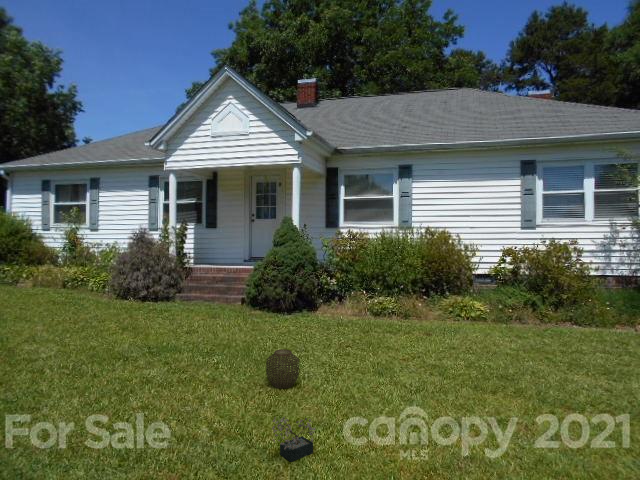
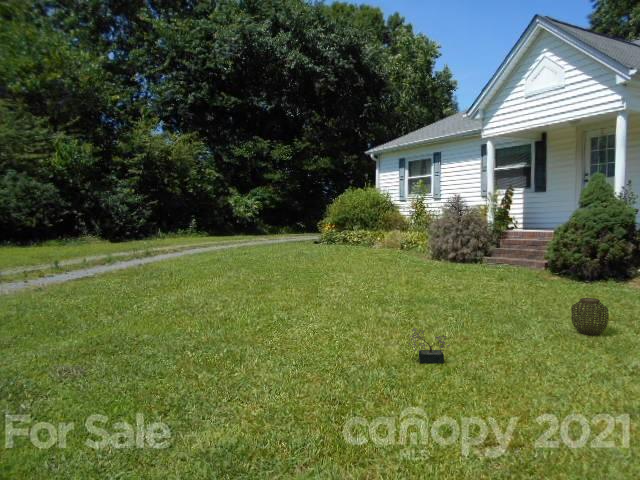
woven basket: present [266,349,299,388] -> present [571,298,609,335]

